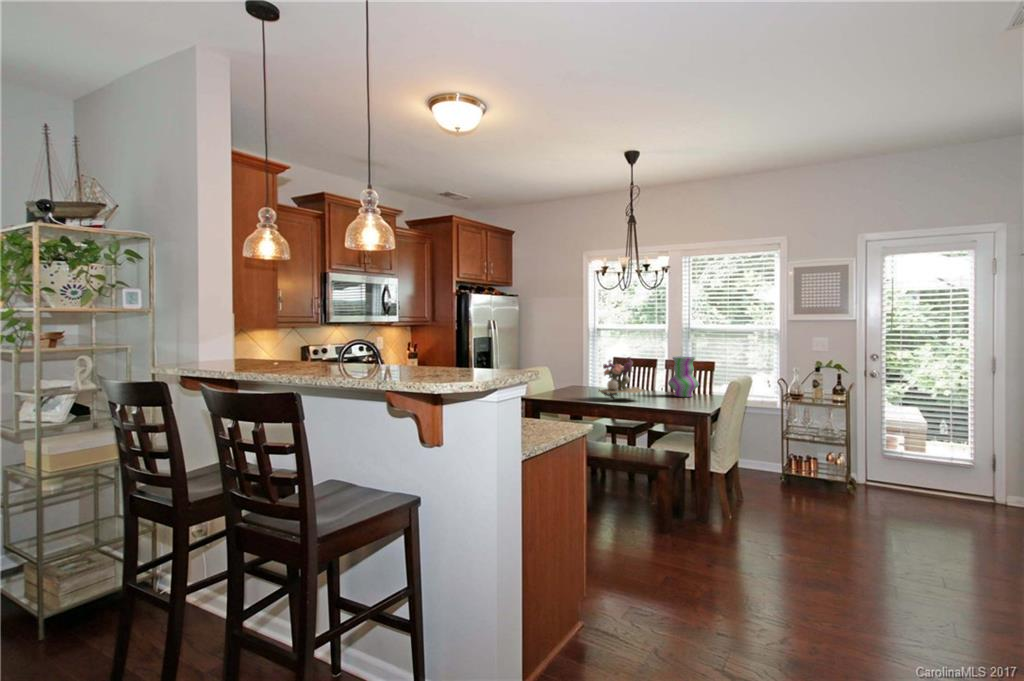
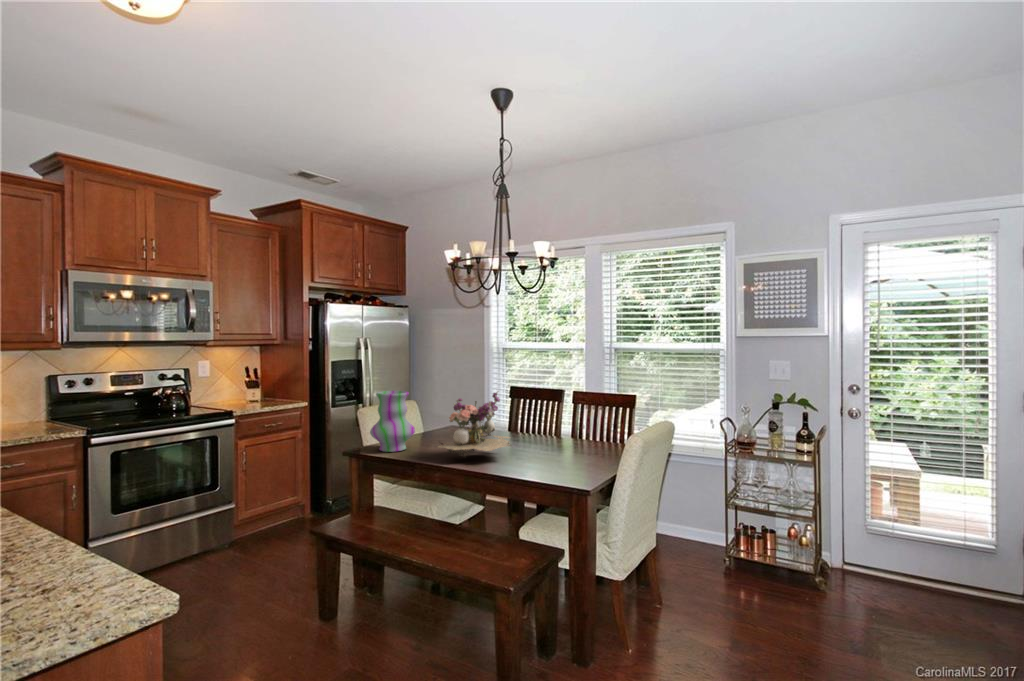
vase: present [668,356,699,397] -> present [370,391,415,452]

